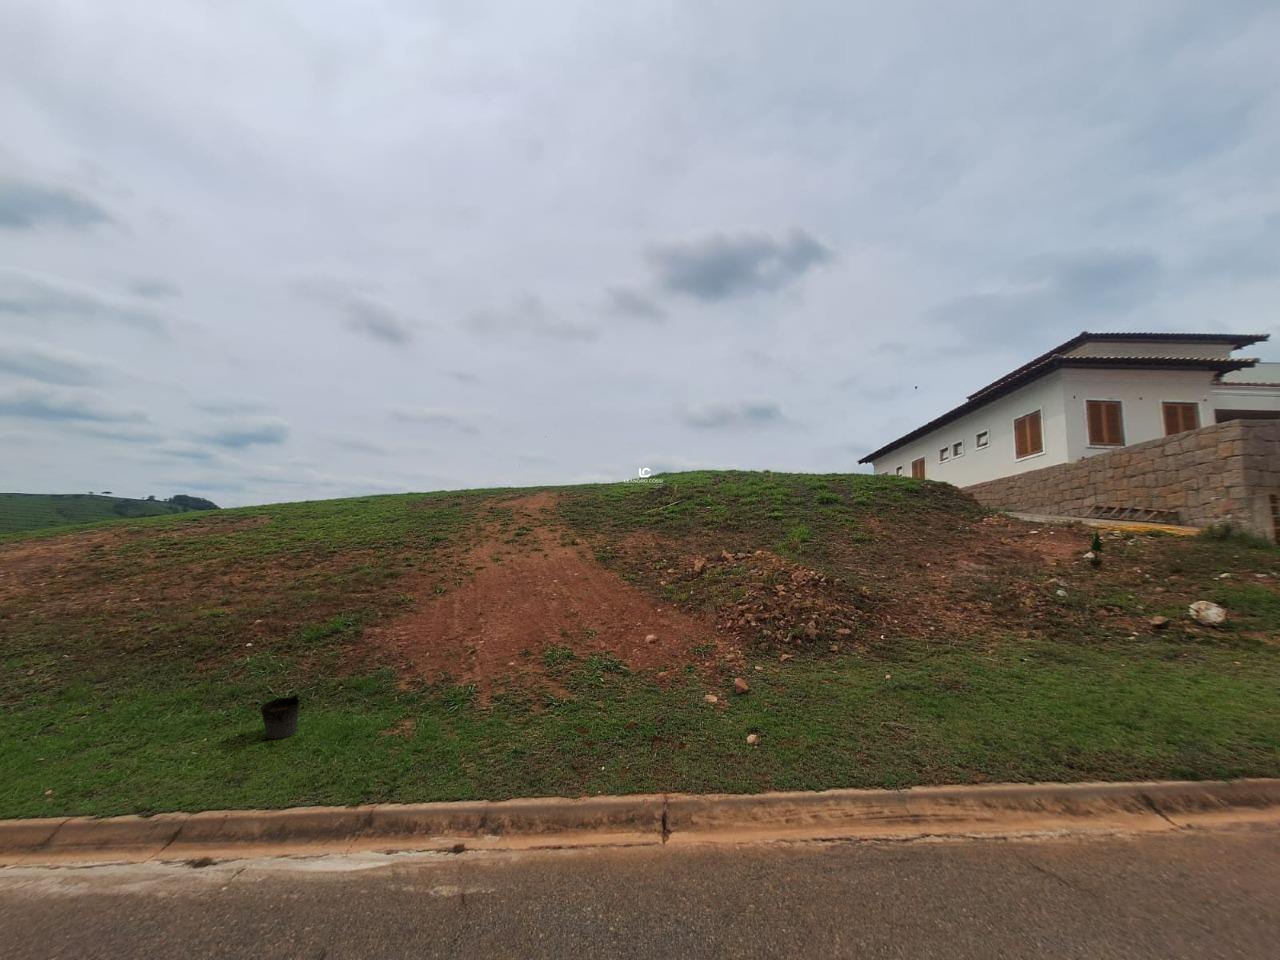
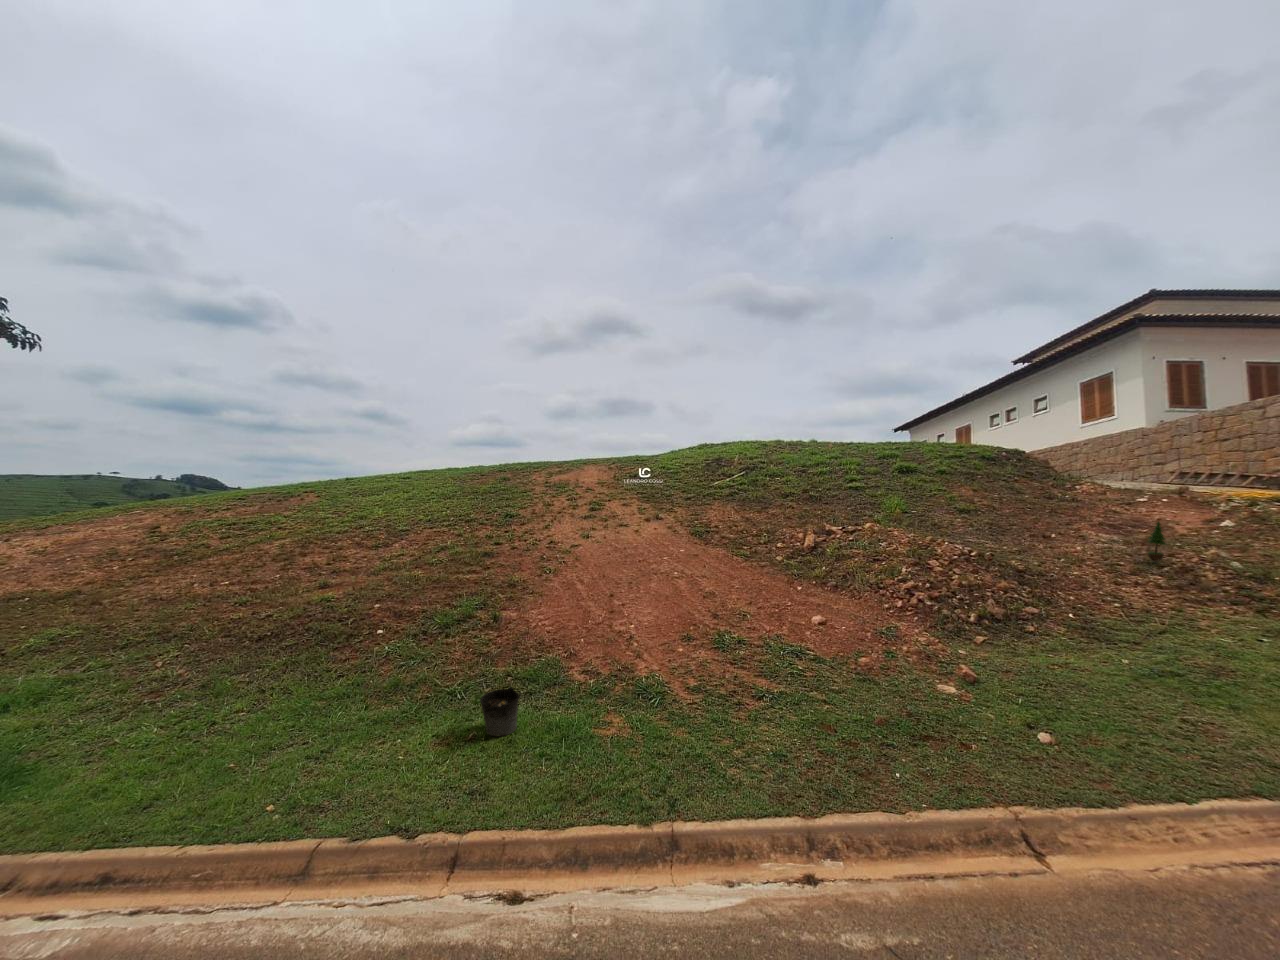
potted tree: present [1089,532,1104,569] -> present [1148,522,1166,563]

